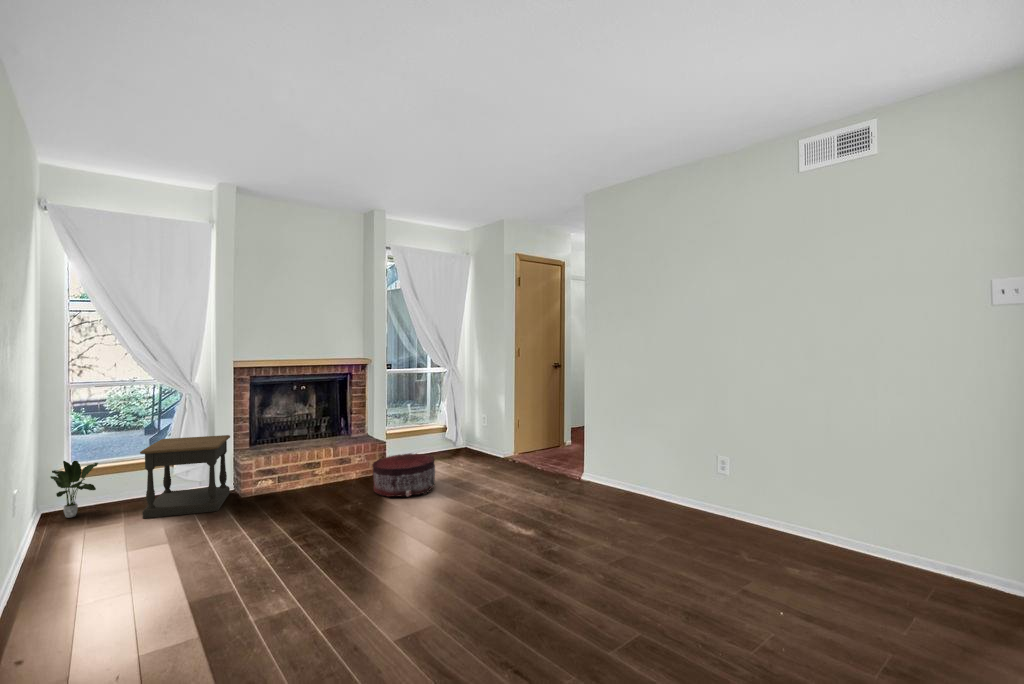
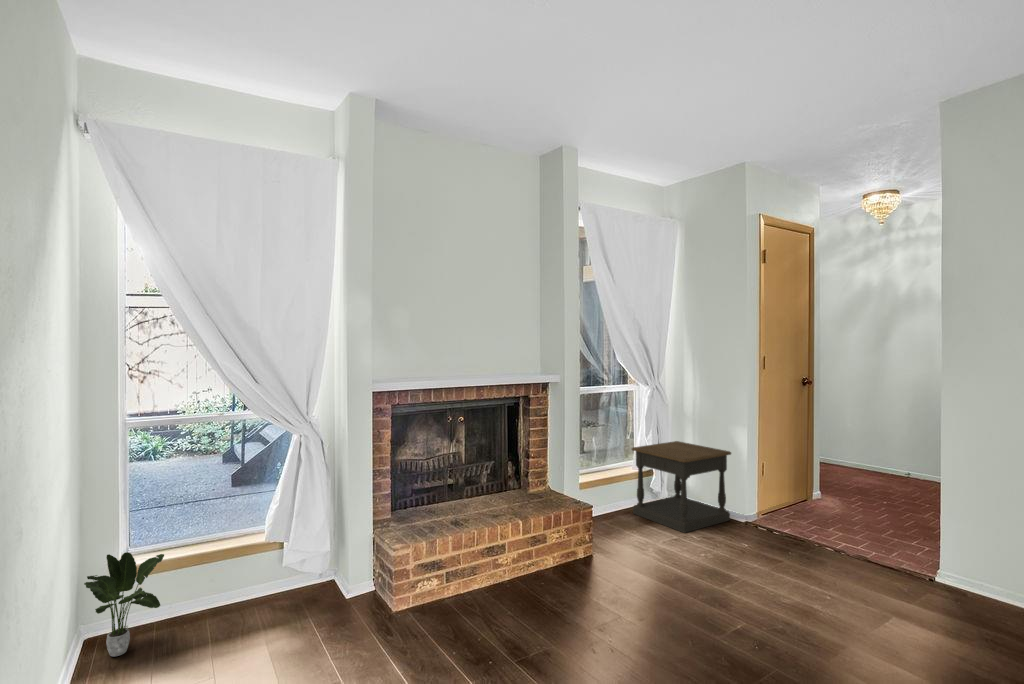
side table: present [140,435,230,518] -> present [632,441,731,533]
pouf: present [373,453,435,497] -> none [606,533,720,626]

